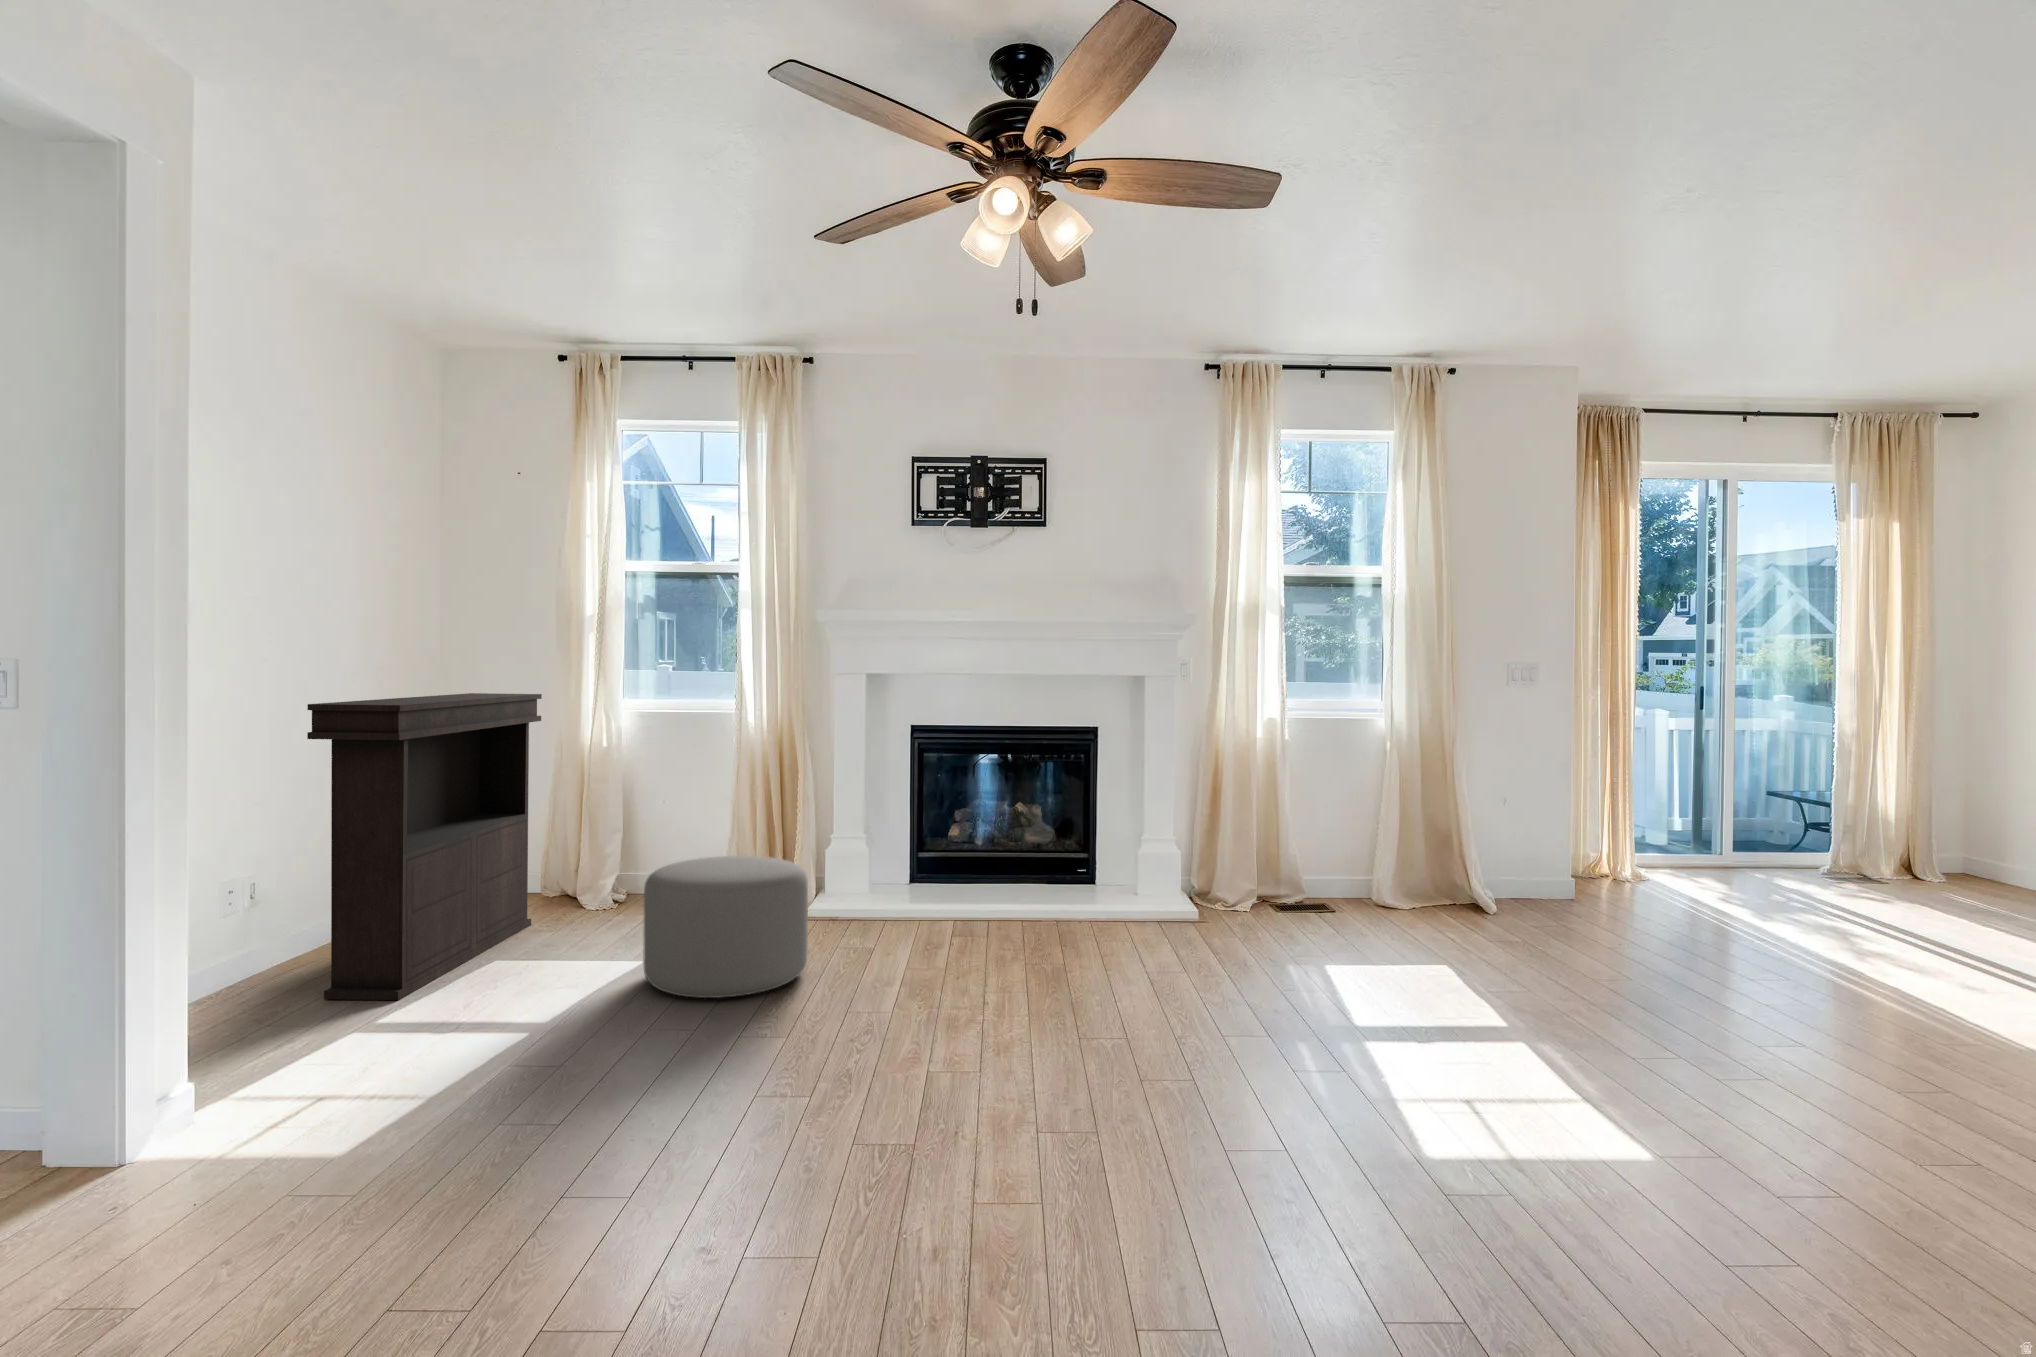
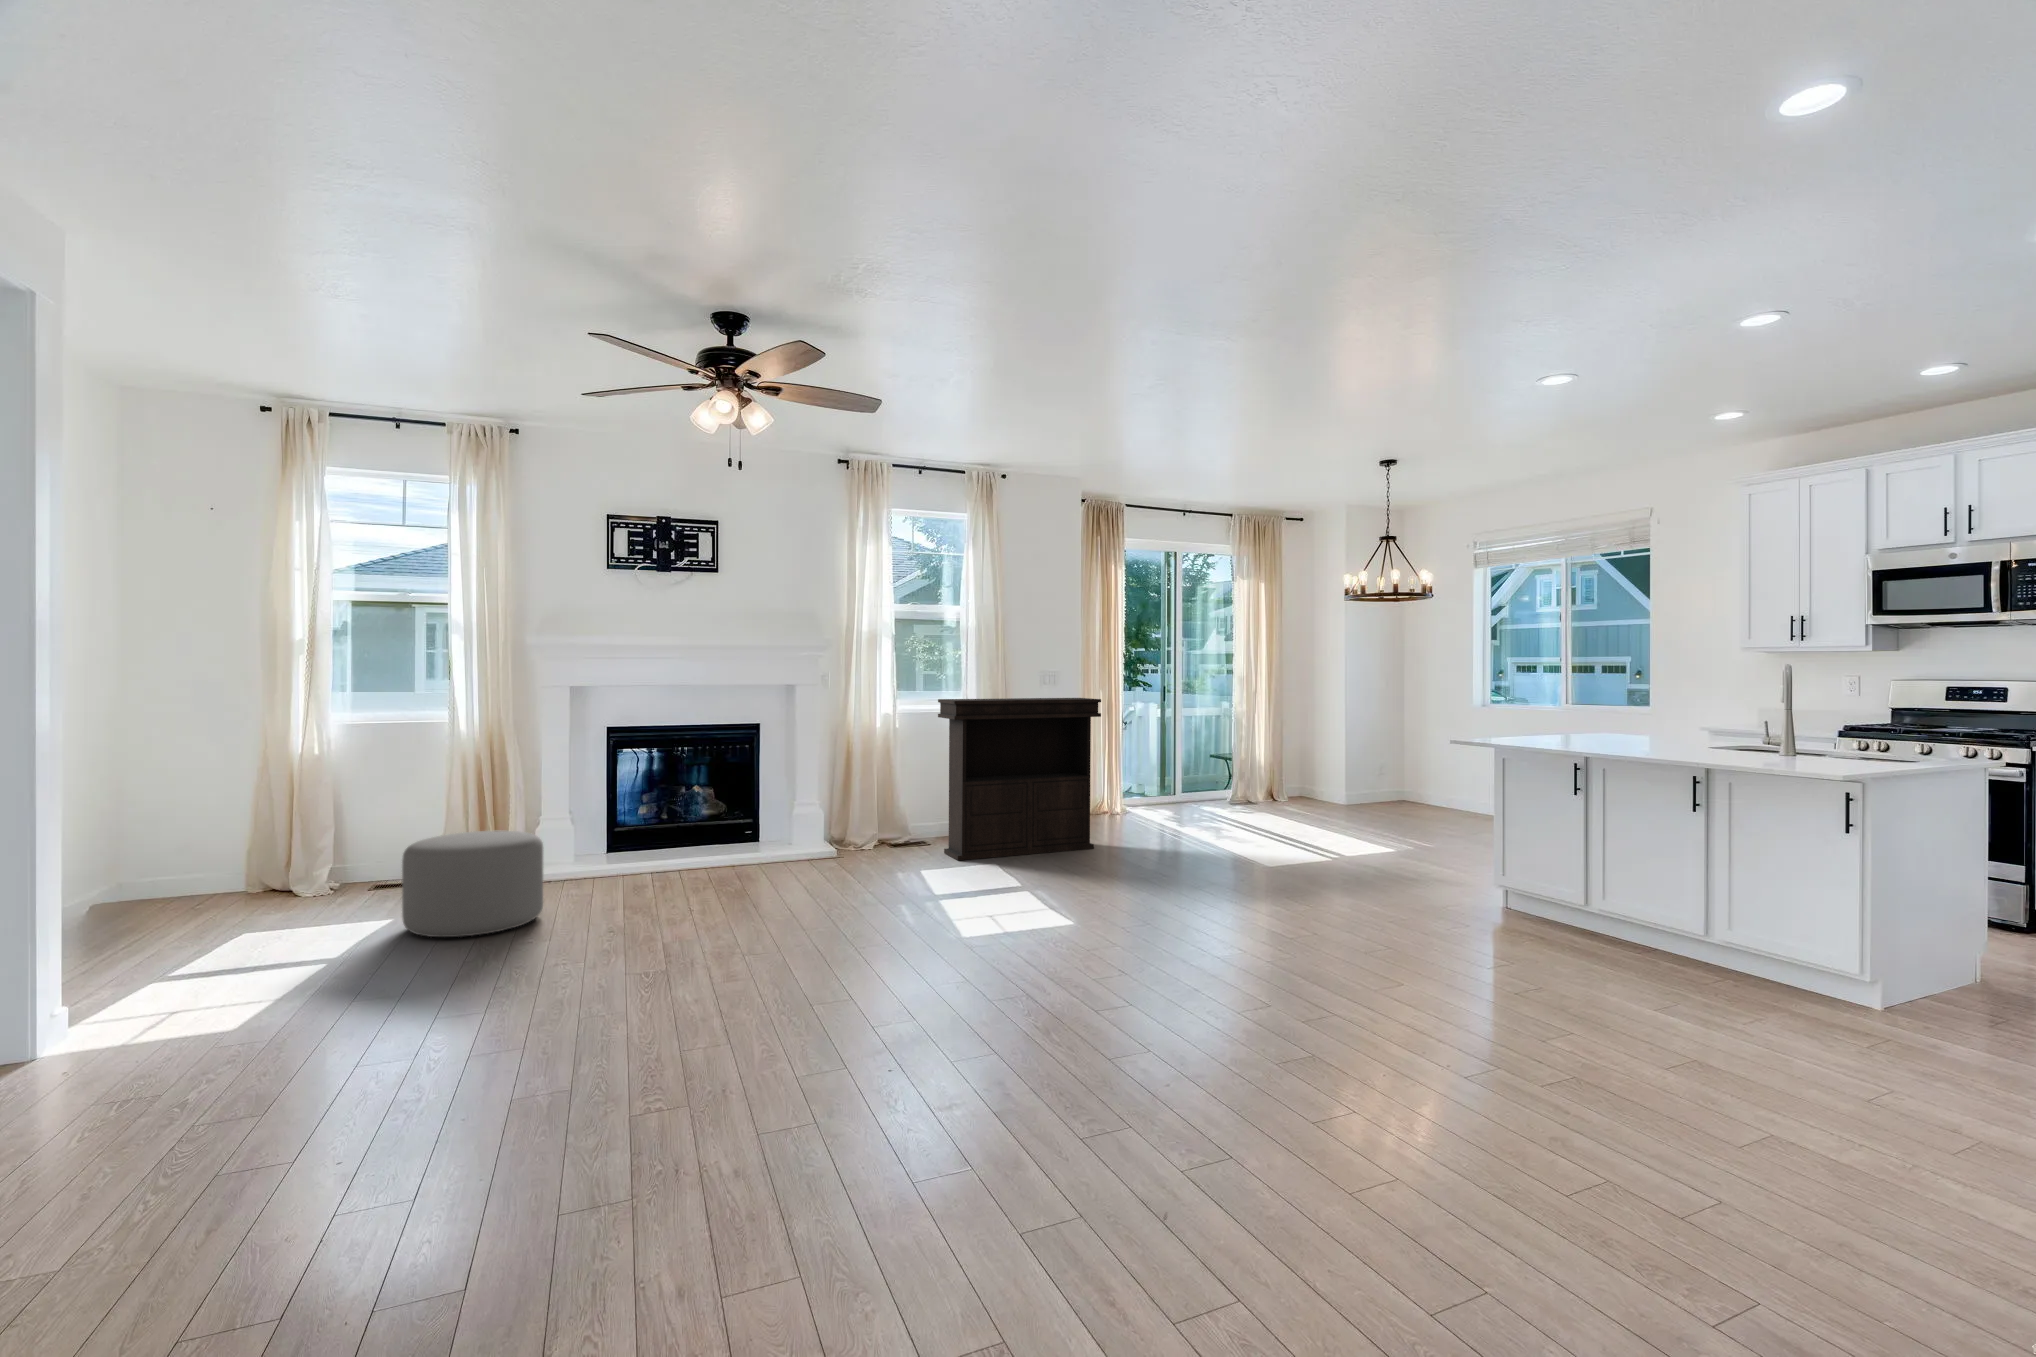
console table: present [307,693,542,1000] -> present [938,698,1101,860]

